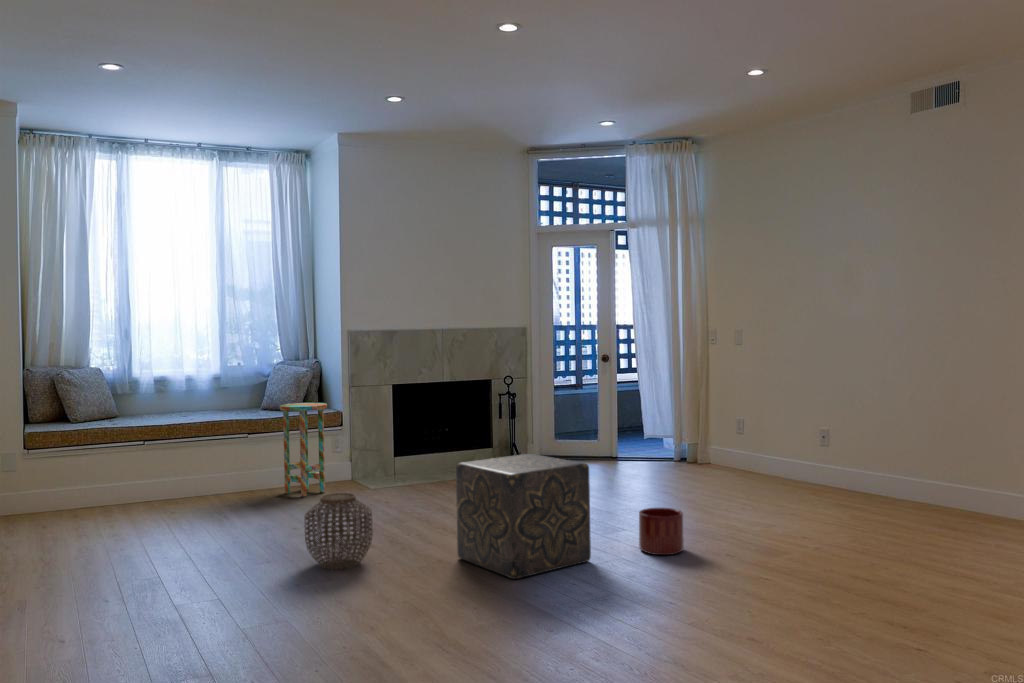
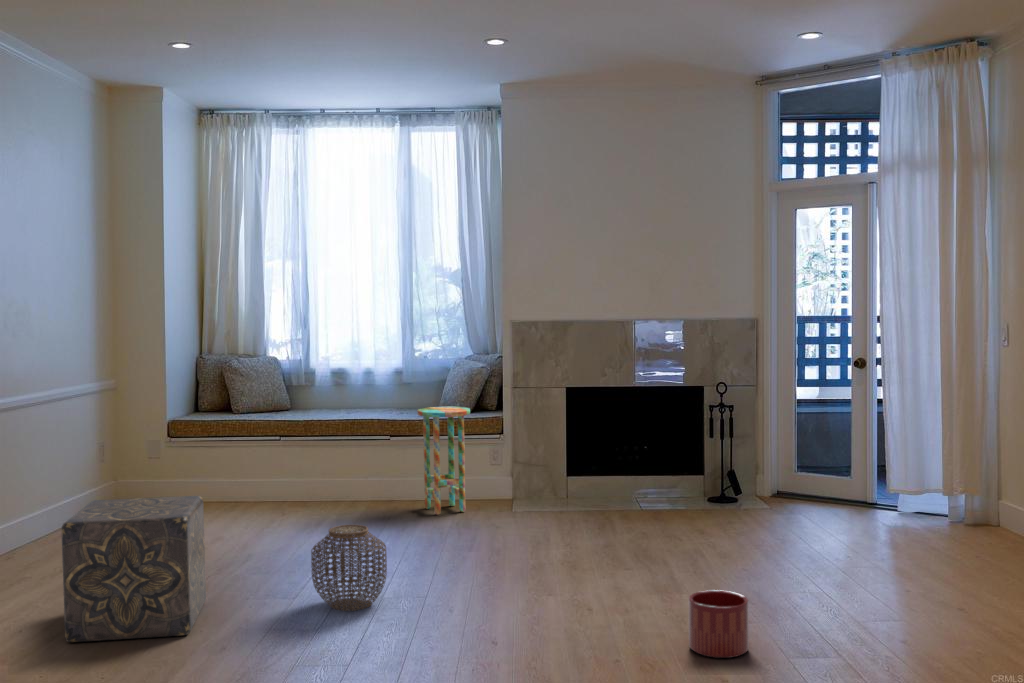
ottoman: present [456,454,591,579] -> present [61,496,206,642]

